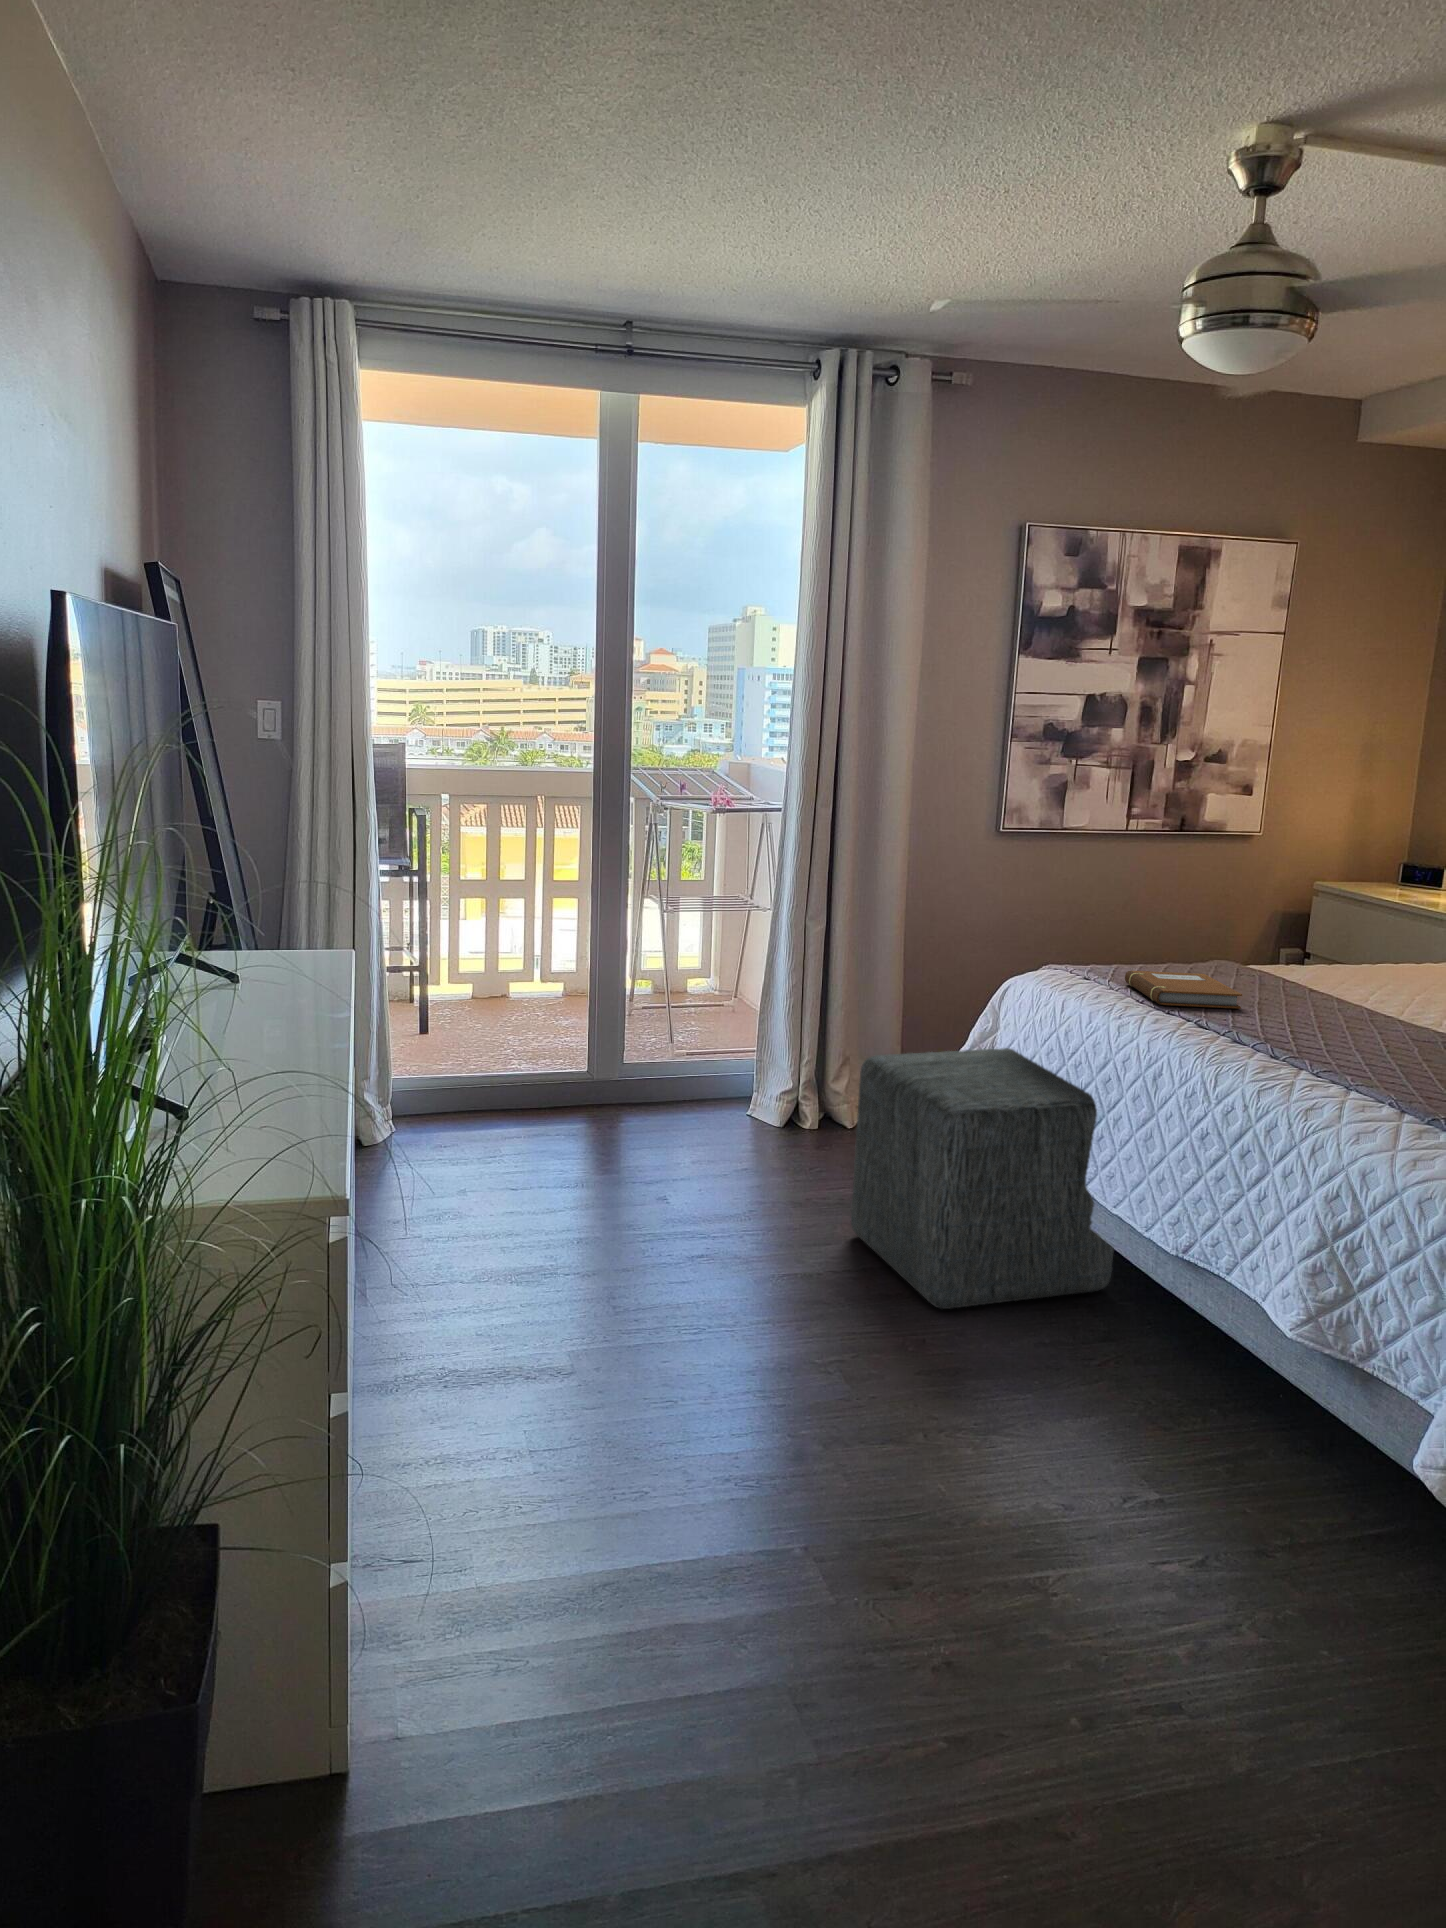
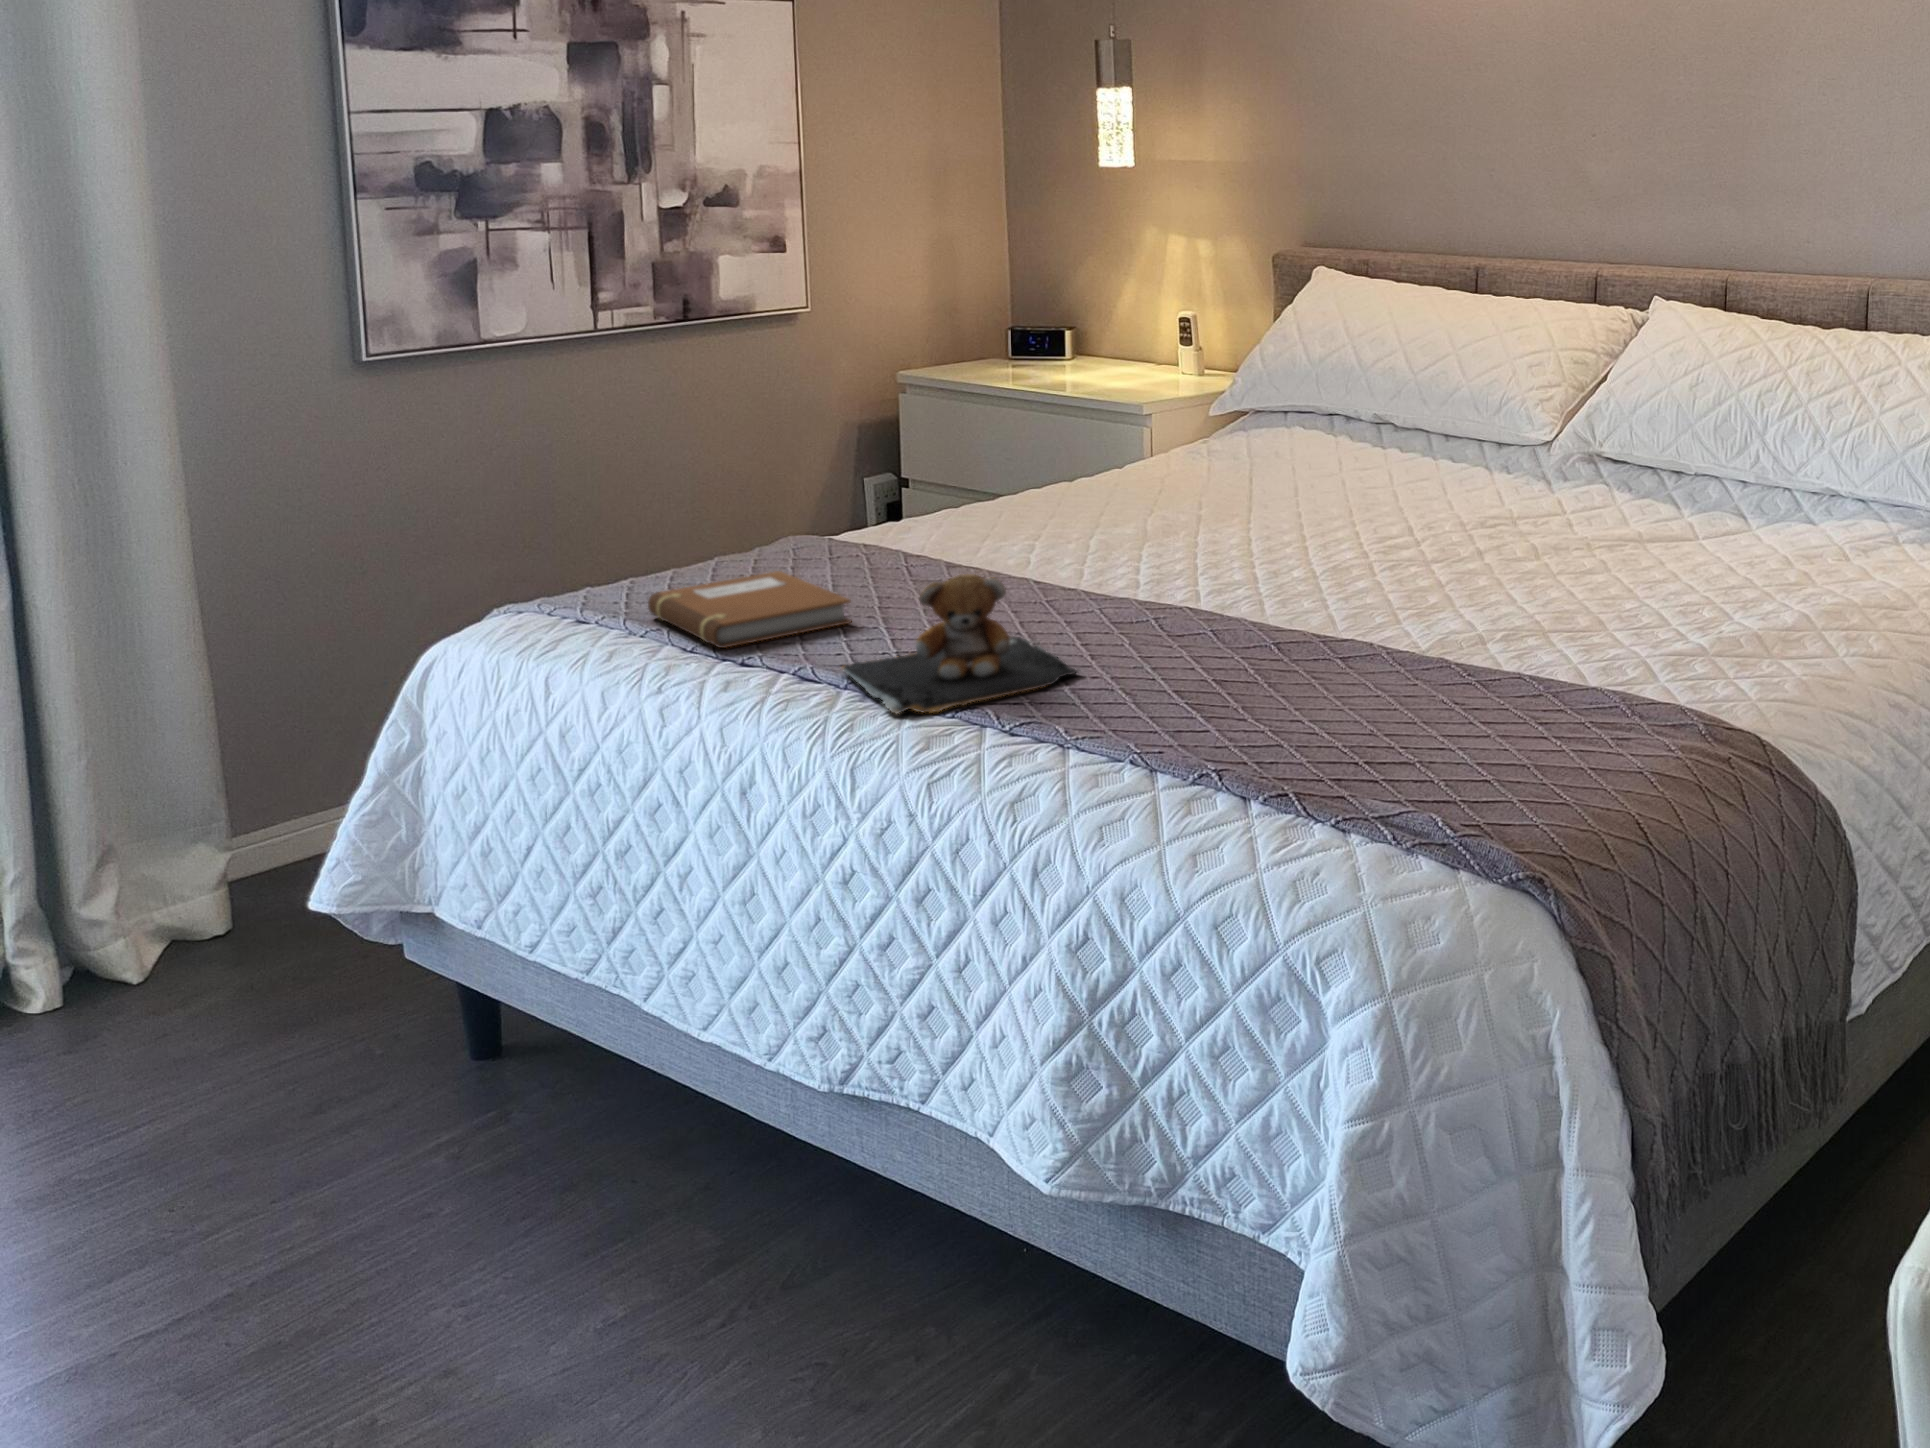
teddy bear: none [1226,983,1381,1062] -> present [842,574,1081,714]
ottoman: present [851,1048,1114,1309] -> none [128,774,716,1349]

